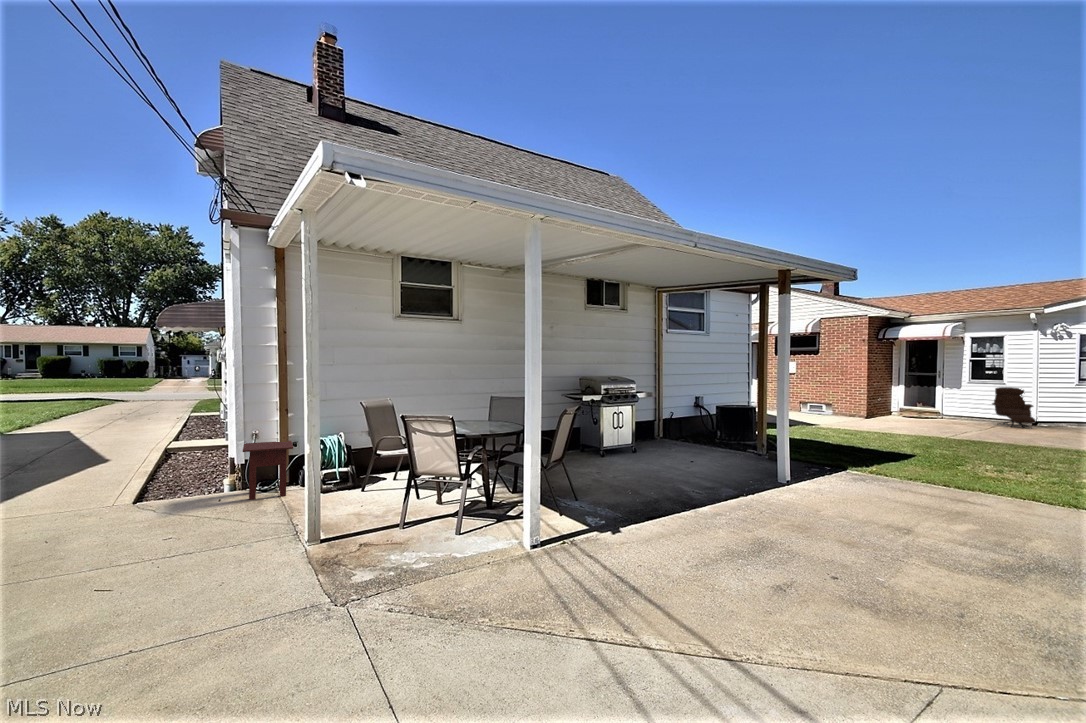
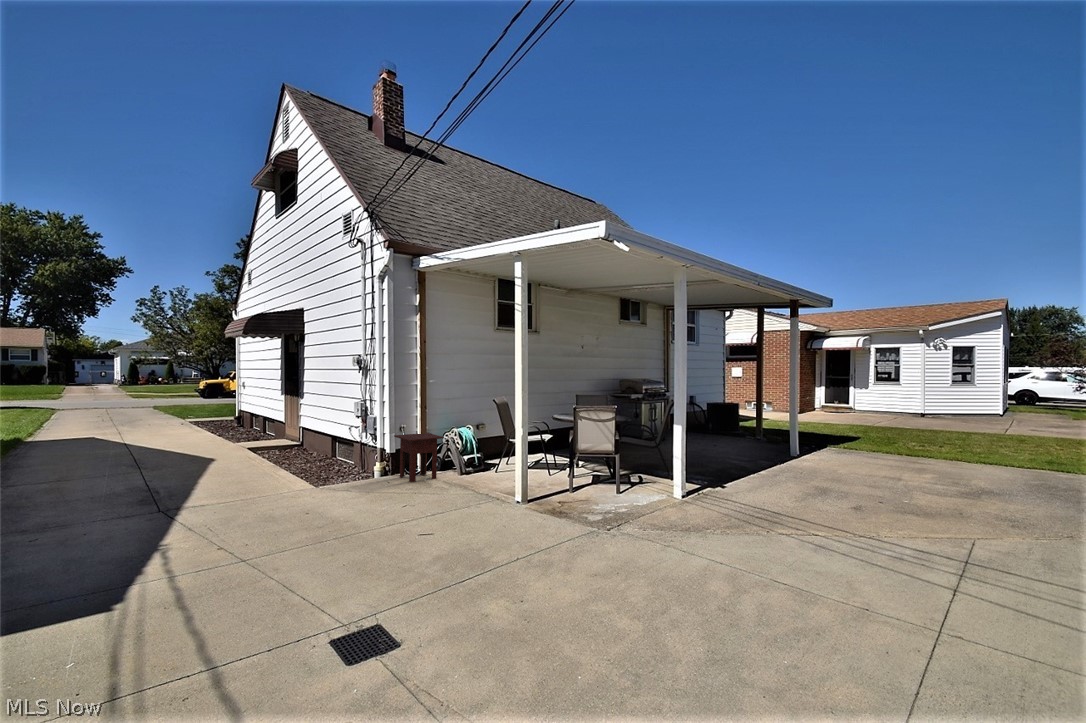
lounge chair: present [992,387,1035,428] -> none [892,387,924,419]

